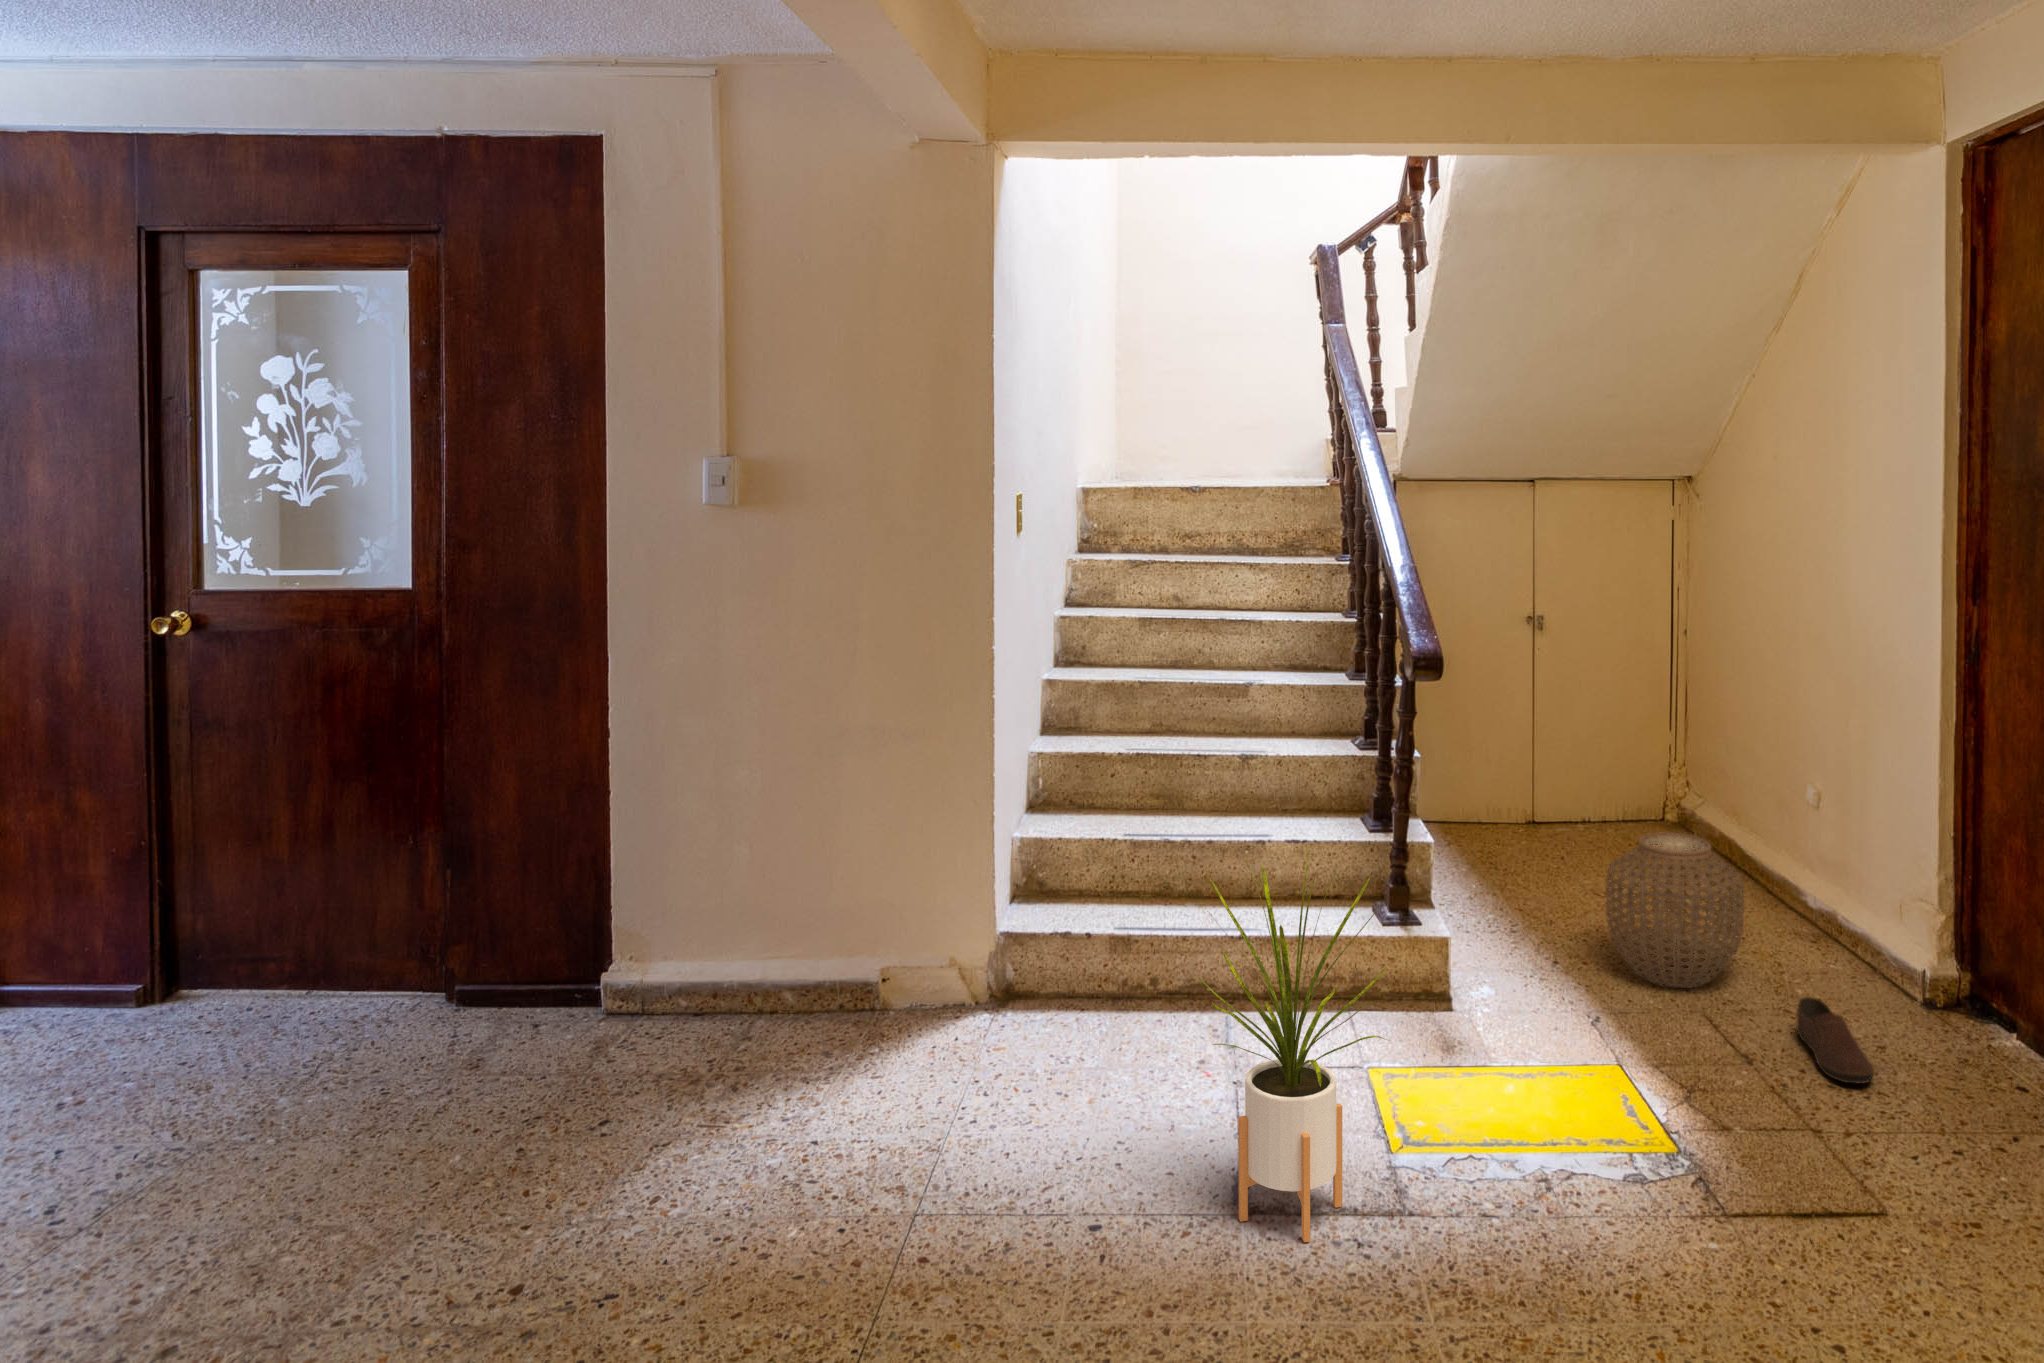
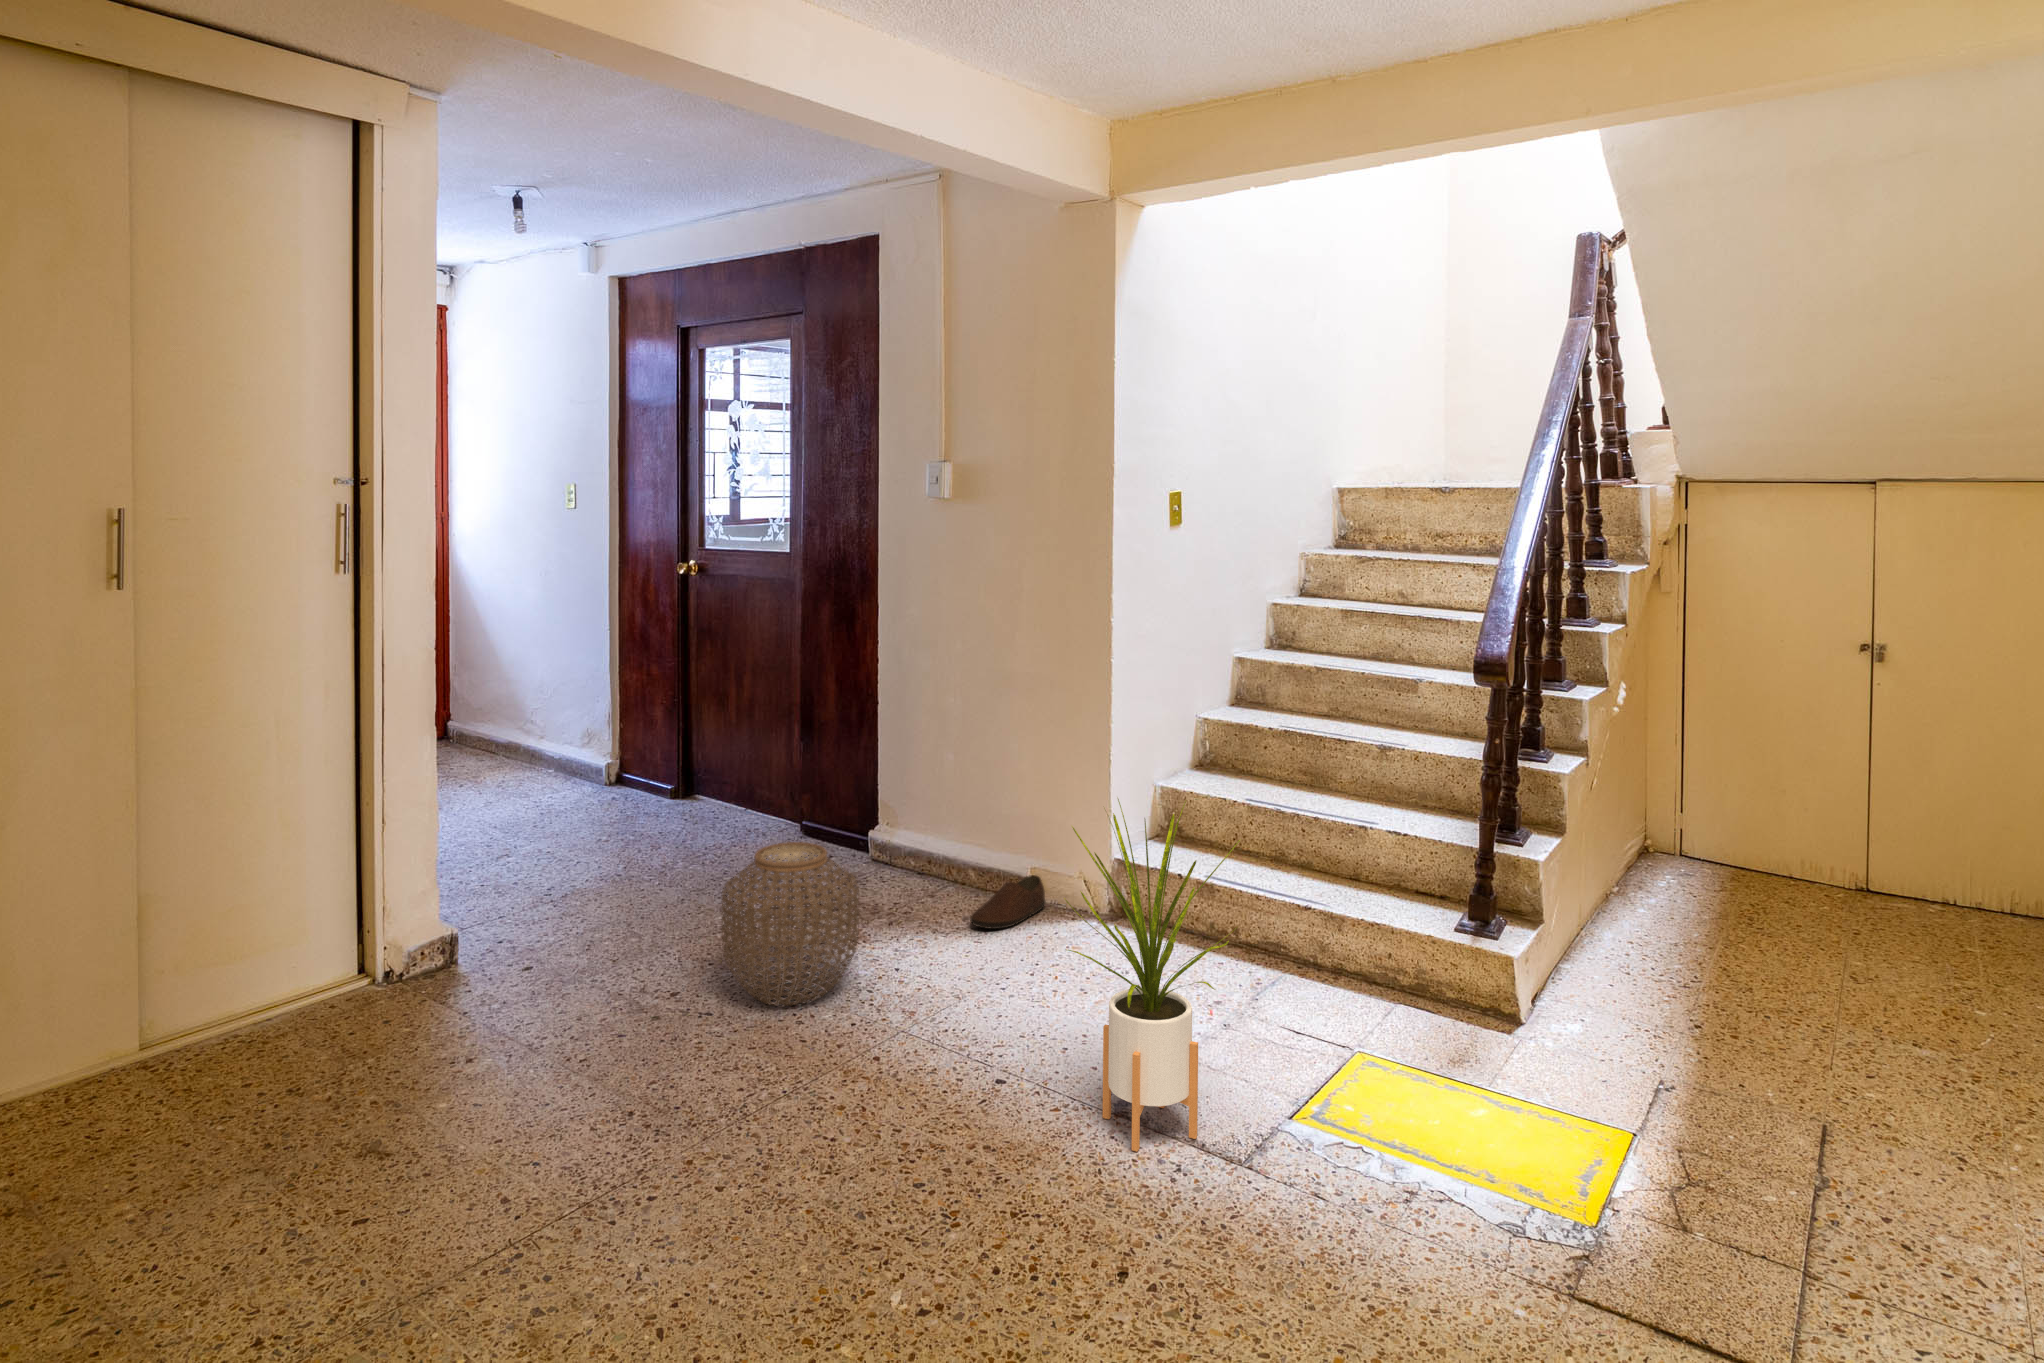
woven basket: present [1606,832,1744,988] -> present [721,842,859,1006]
shoe: present [1796,997,1874,1083] -> present [970,875,1046,929]

